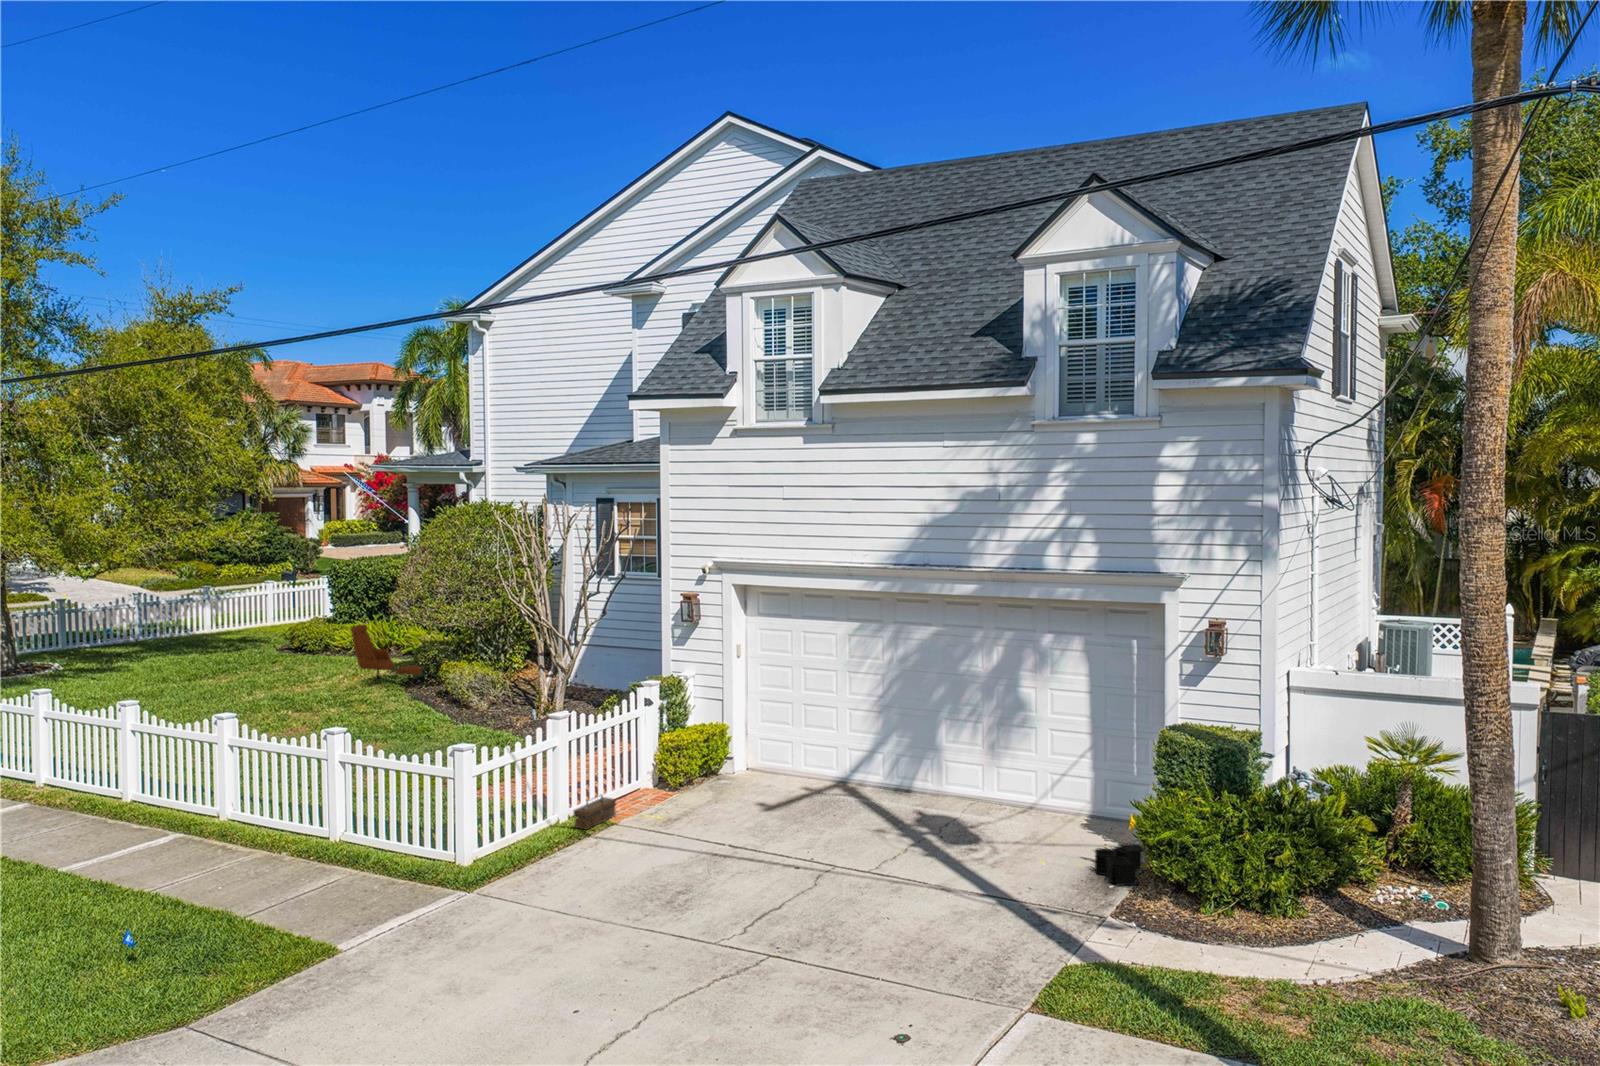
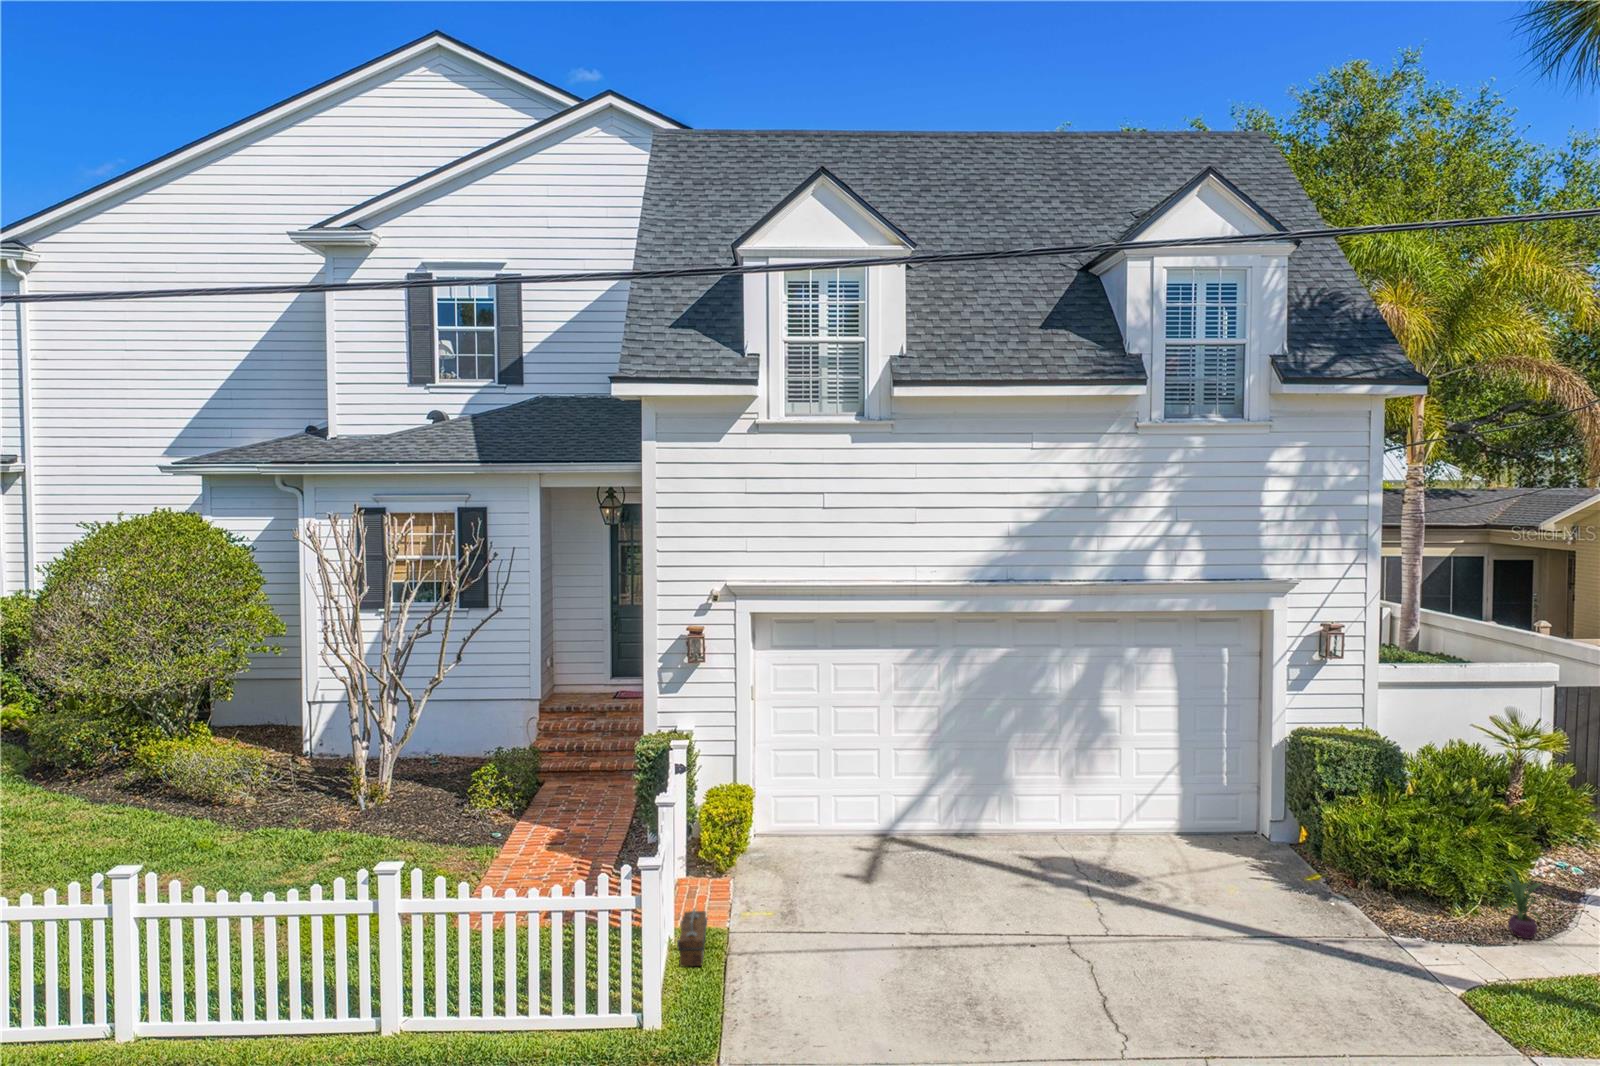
lounge chair: present [351,624,422,686] -> none [23,703,148,793]
storage bin: present [1095,844,1144,885] -> none [1317,863,1390,914]
decorative plant: none [1175,856,1243,922] -> present [1495,868,1555,939]

